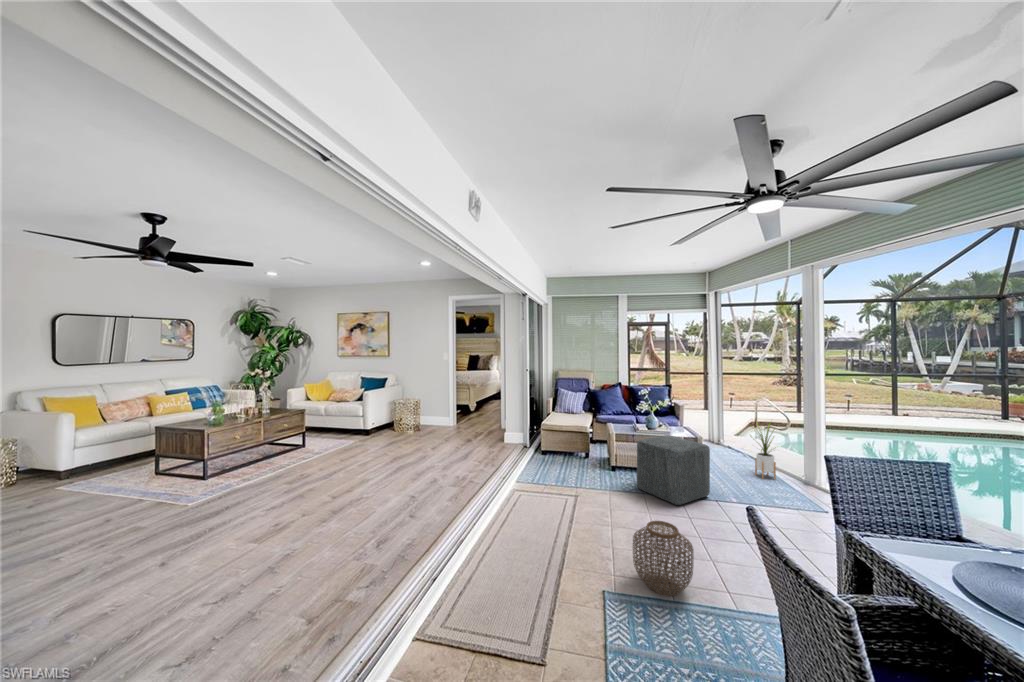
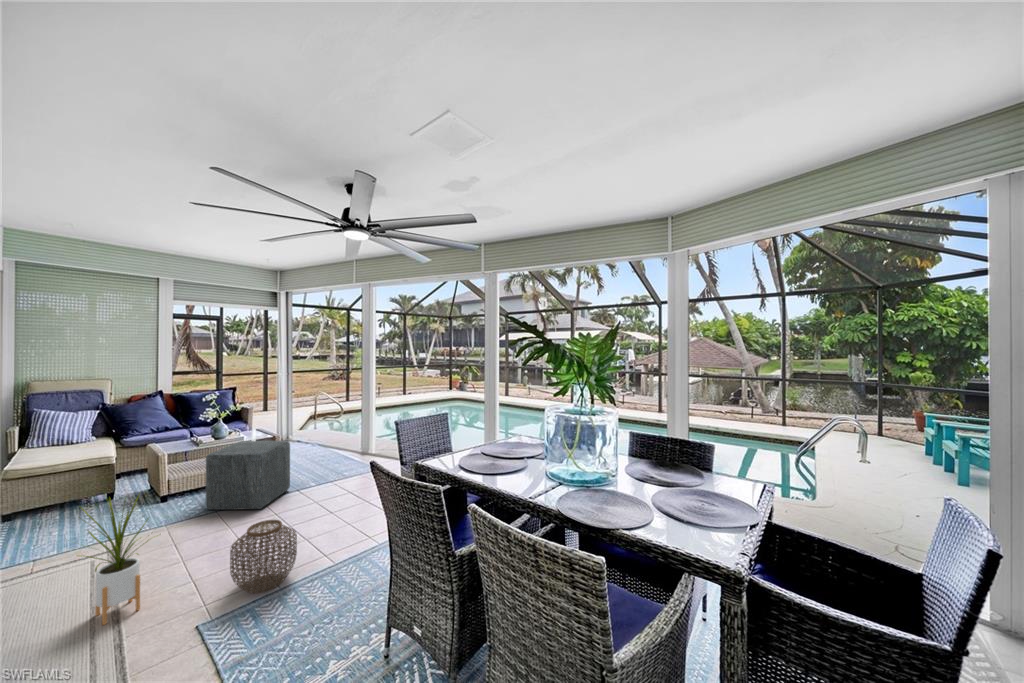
house plant: present [755,423,776,479] -> present [81,493,148,625]

